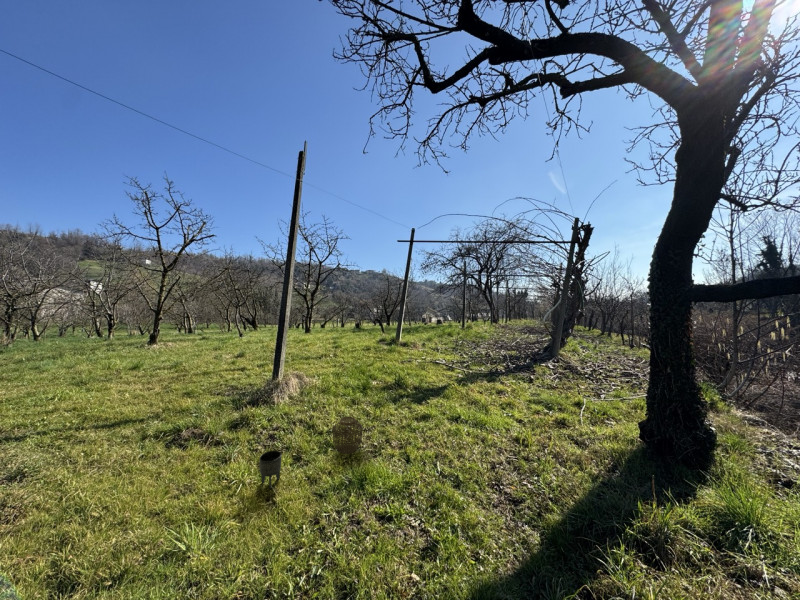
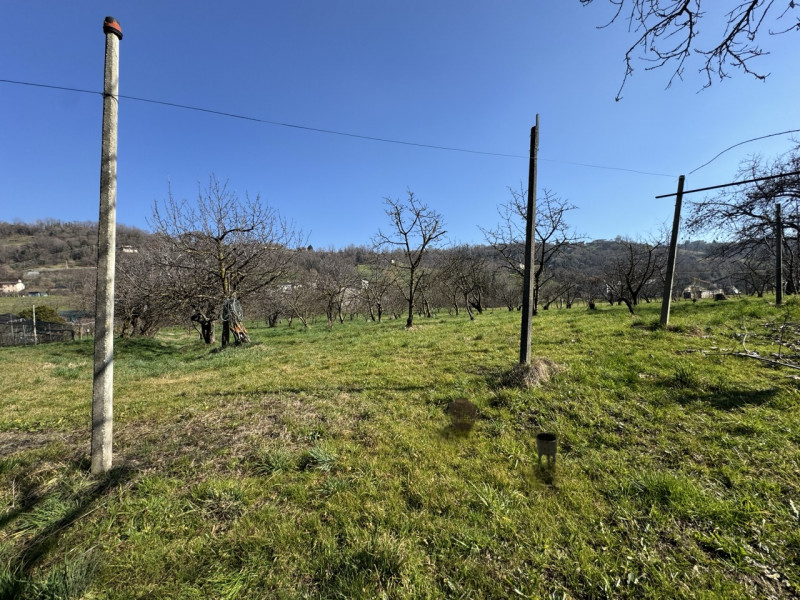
woven basket: present [333,417,362,454] -> present [449,398,476,430]

